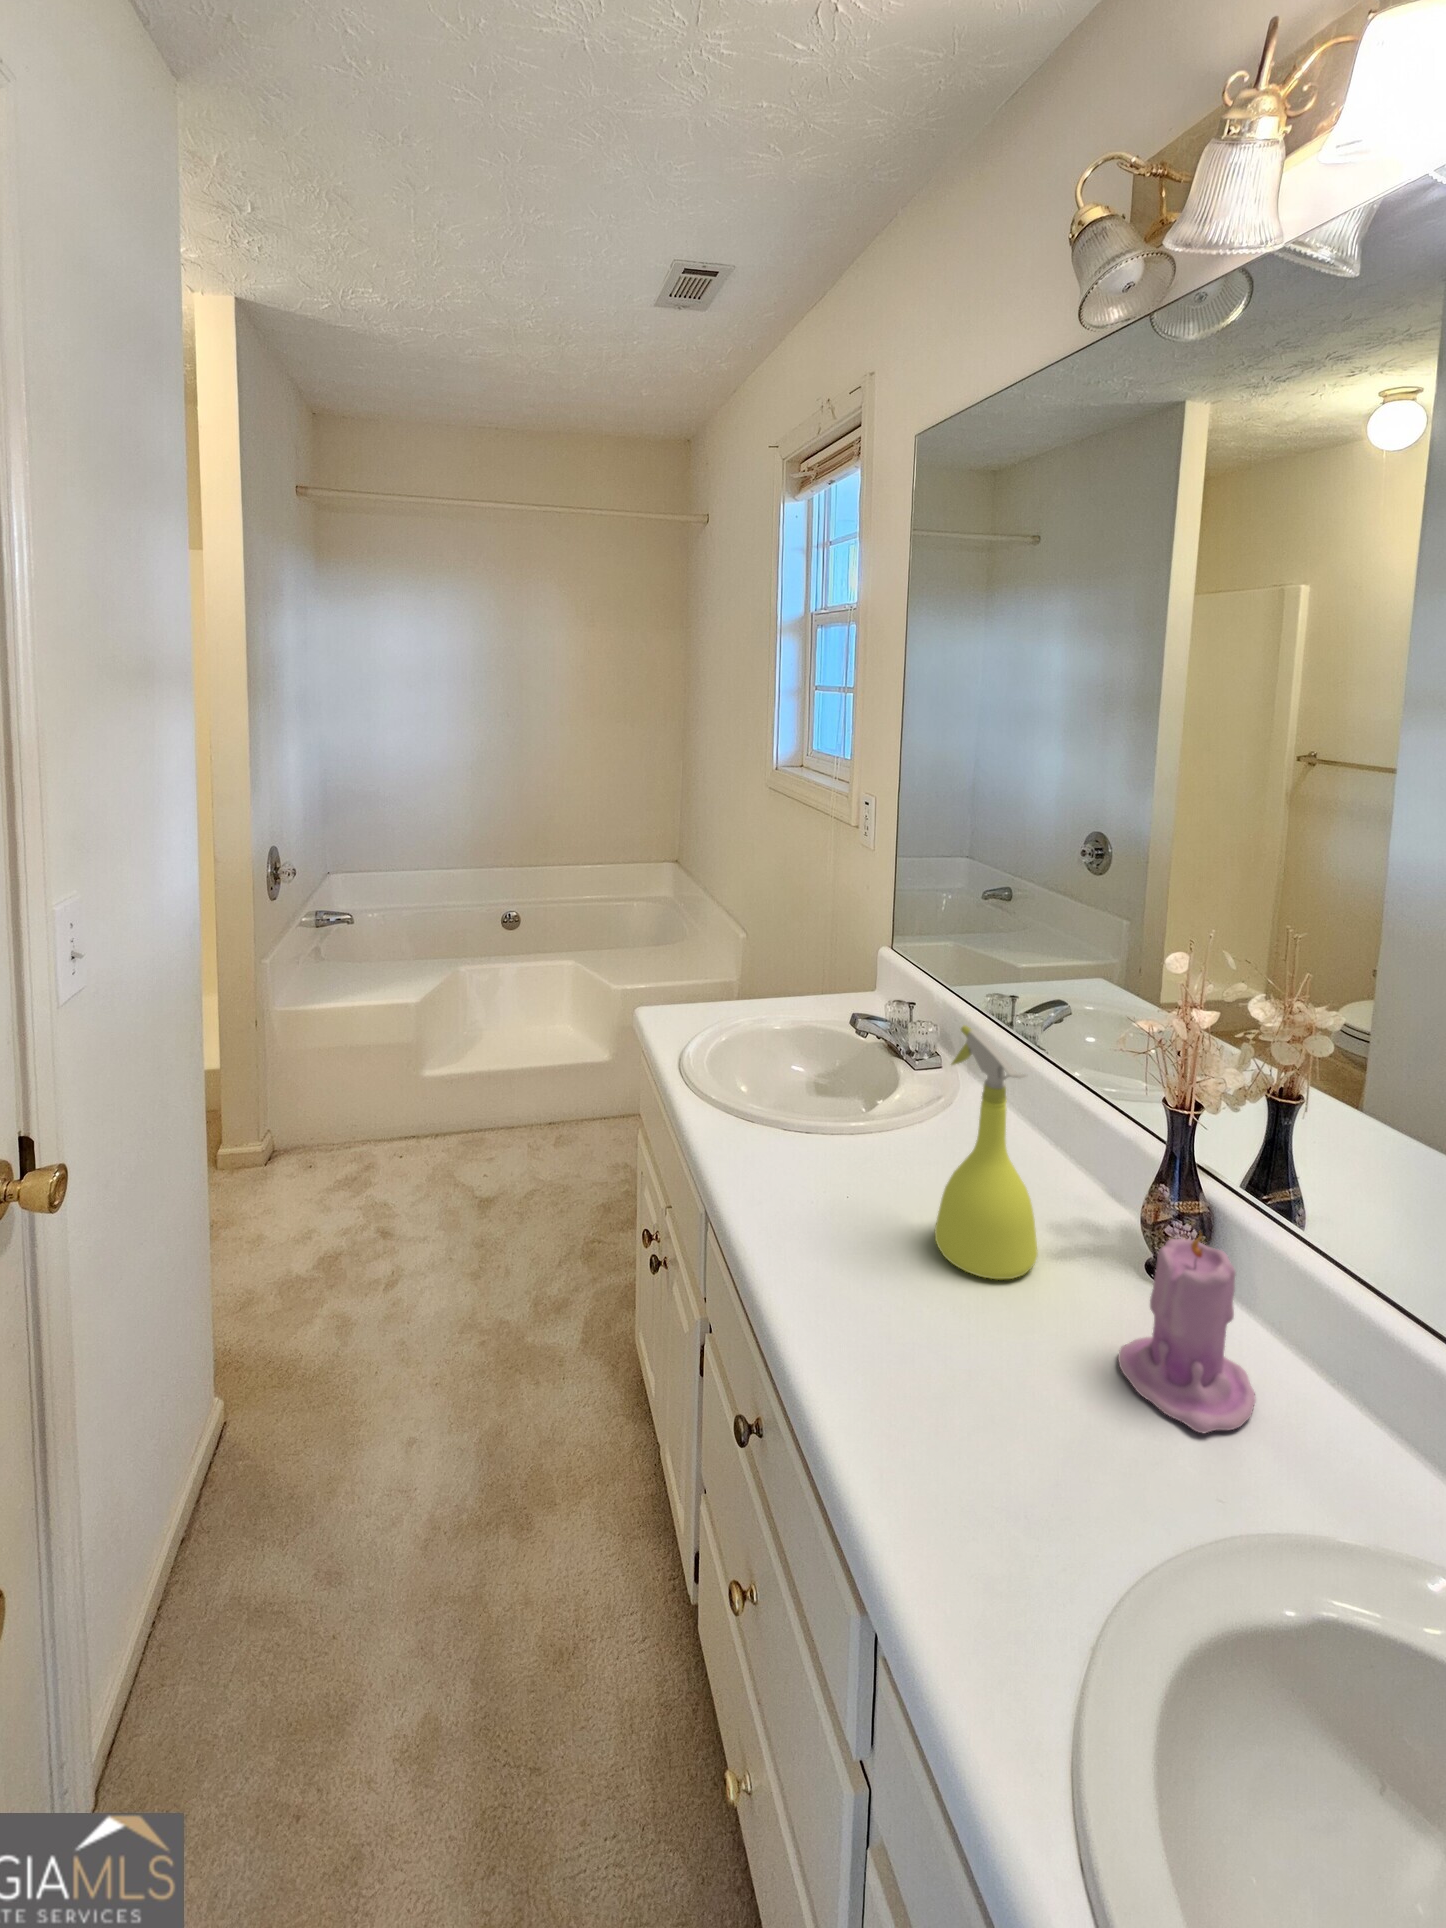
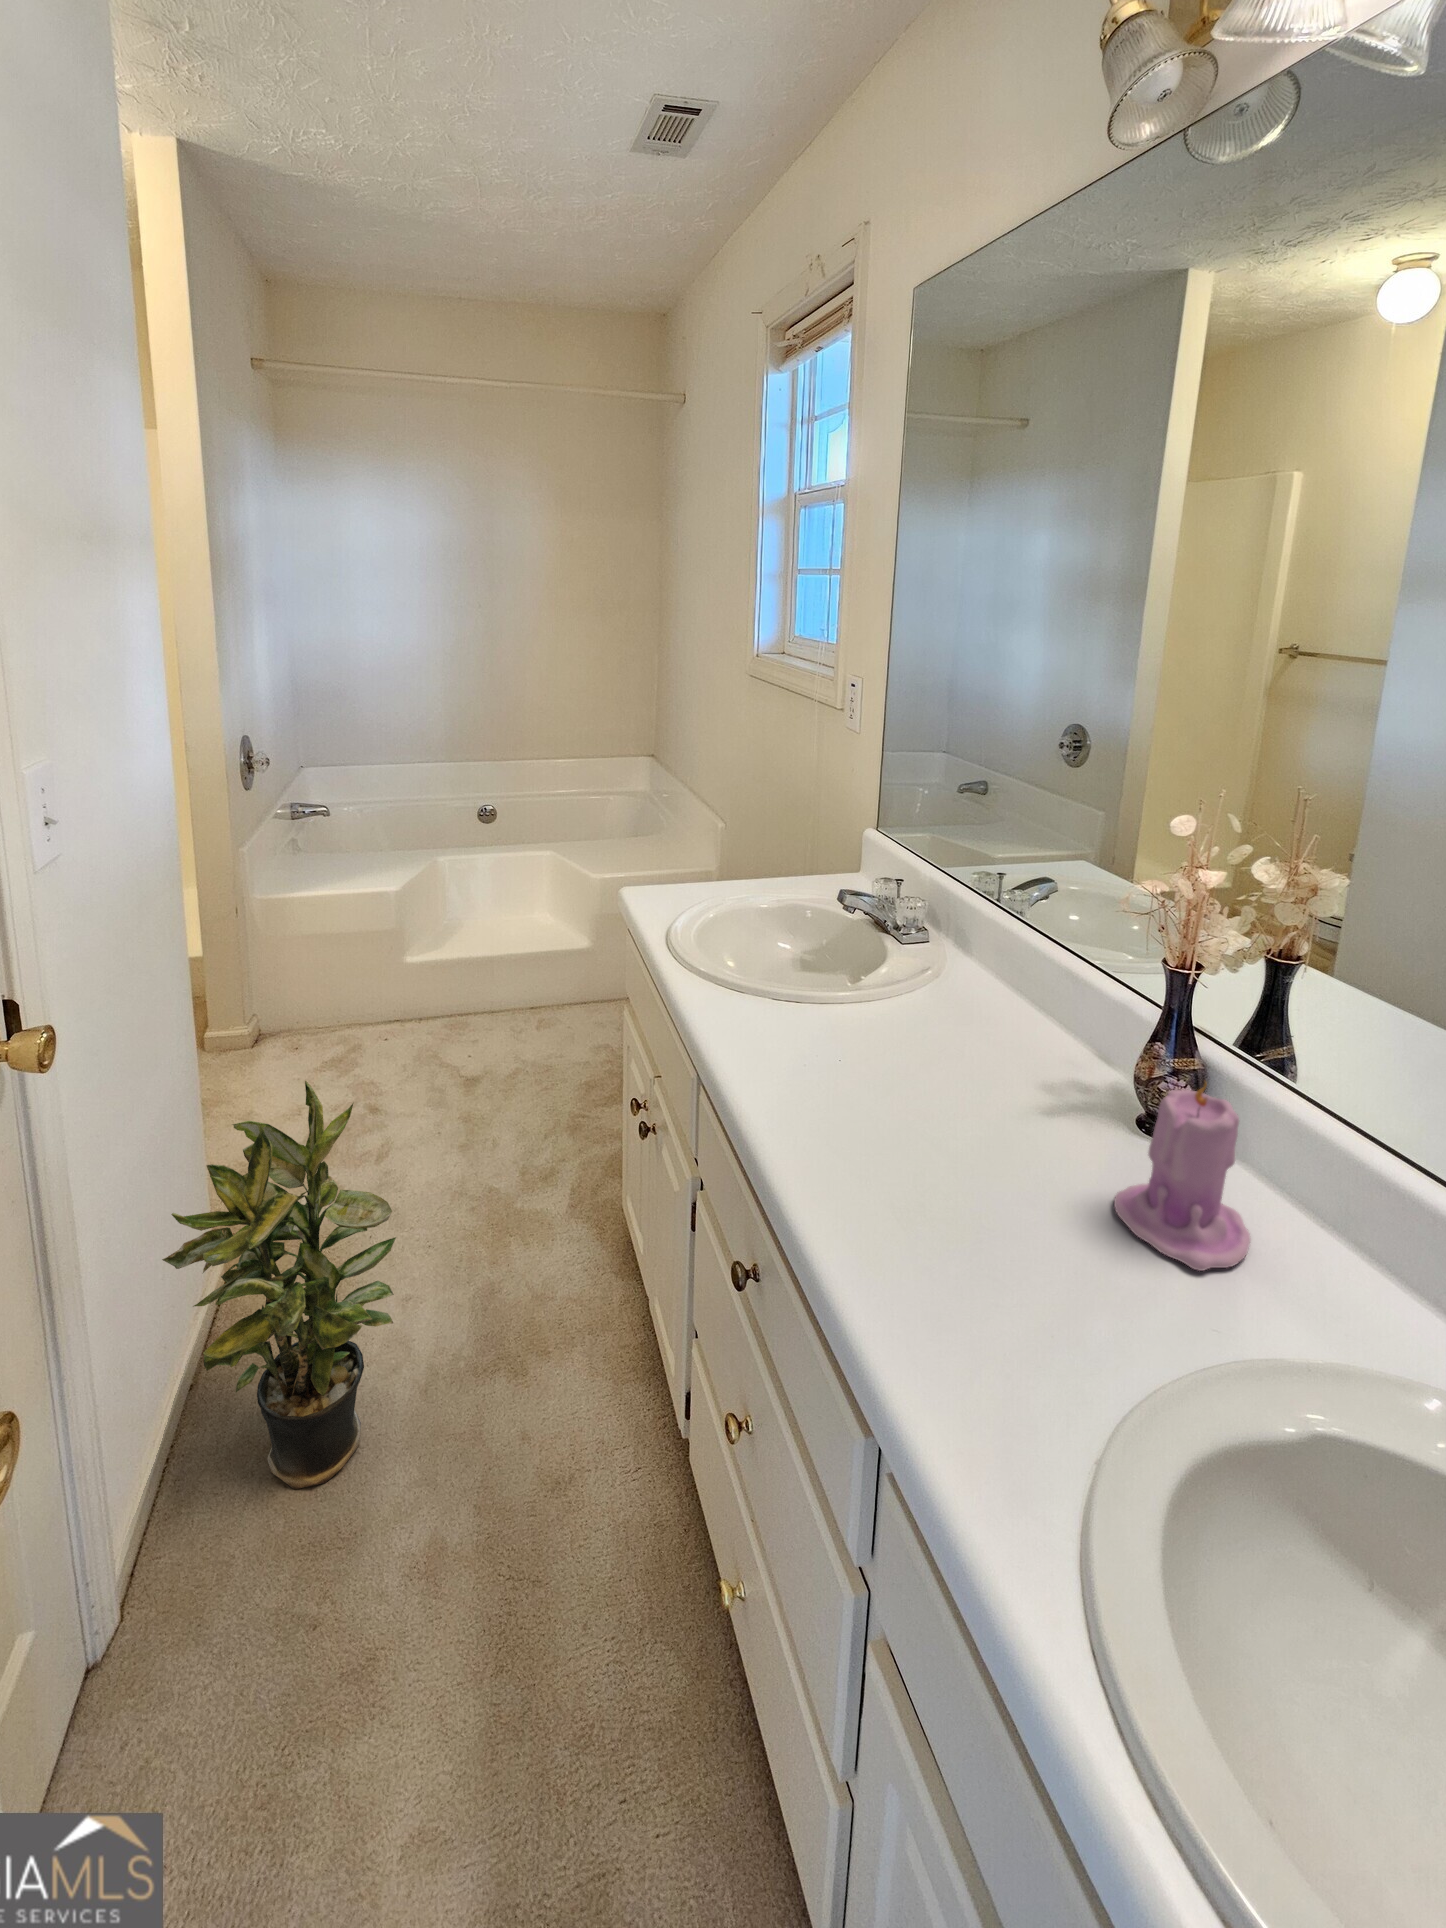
spray bottle: present [935,1025,1038,1279] -> none [927,888,1030,1133]
potted plant: none [156,1210,399,1666] -> present [162,1080,396,1489]

